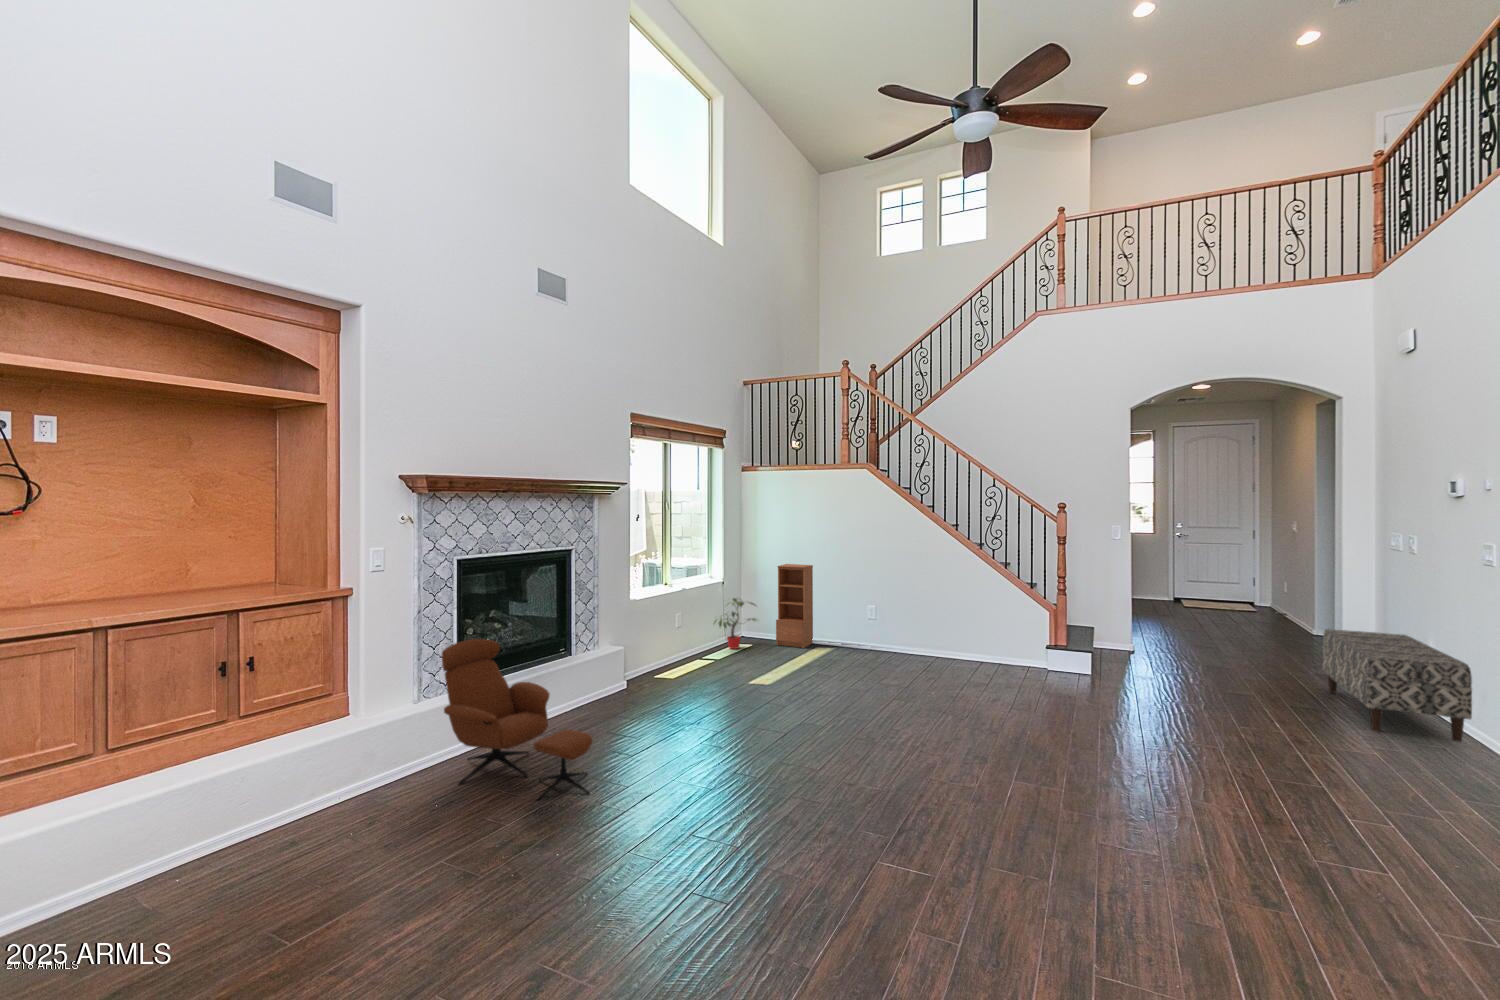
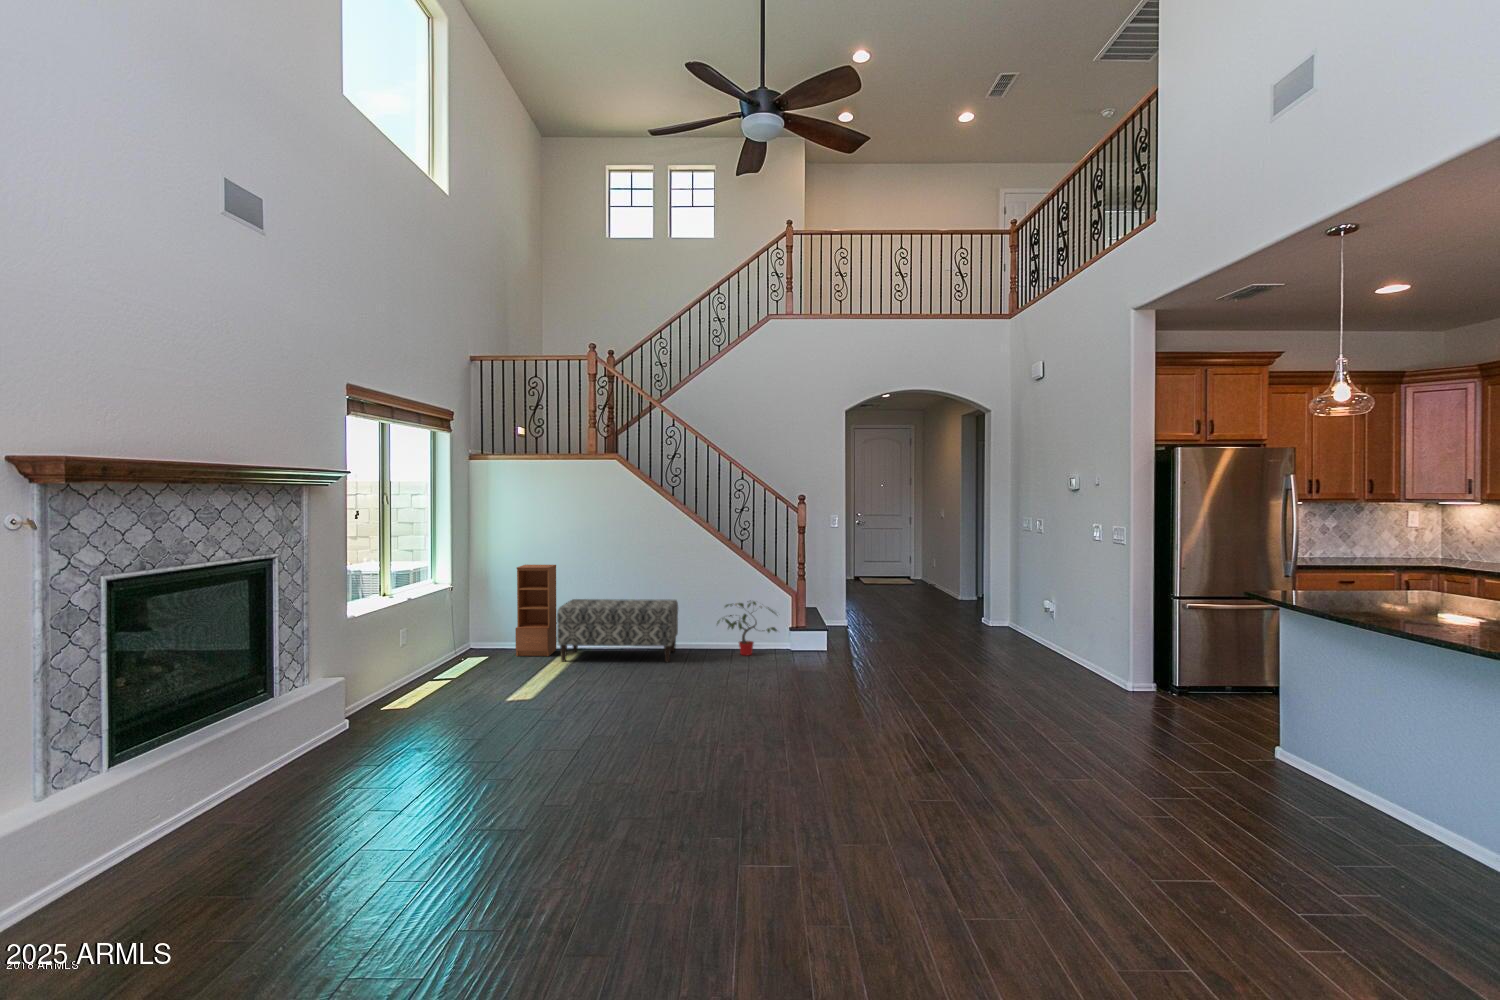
potted plant: present [714,598,756,649] -> present [717,601,777,656]
bench: present [1322,629,1472,742] -> present [557,599,678,662]
lounge chair: present [442,639,592,800] -> none [95,689,358,899]

